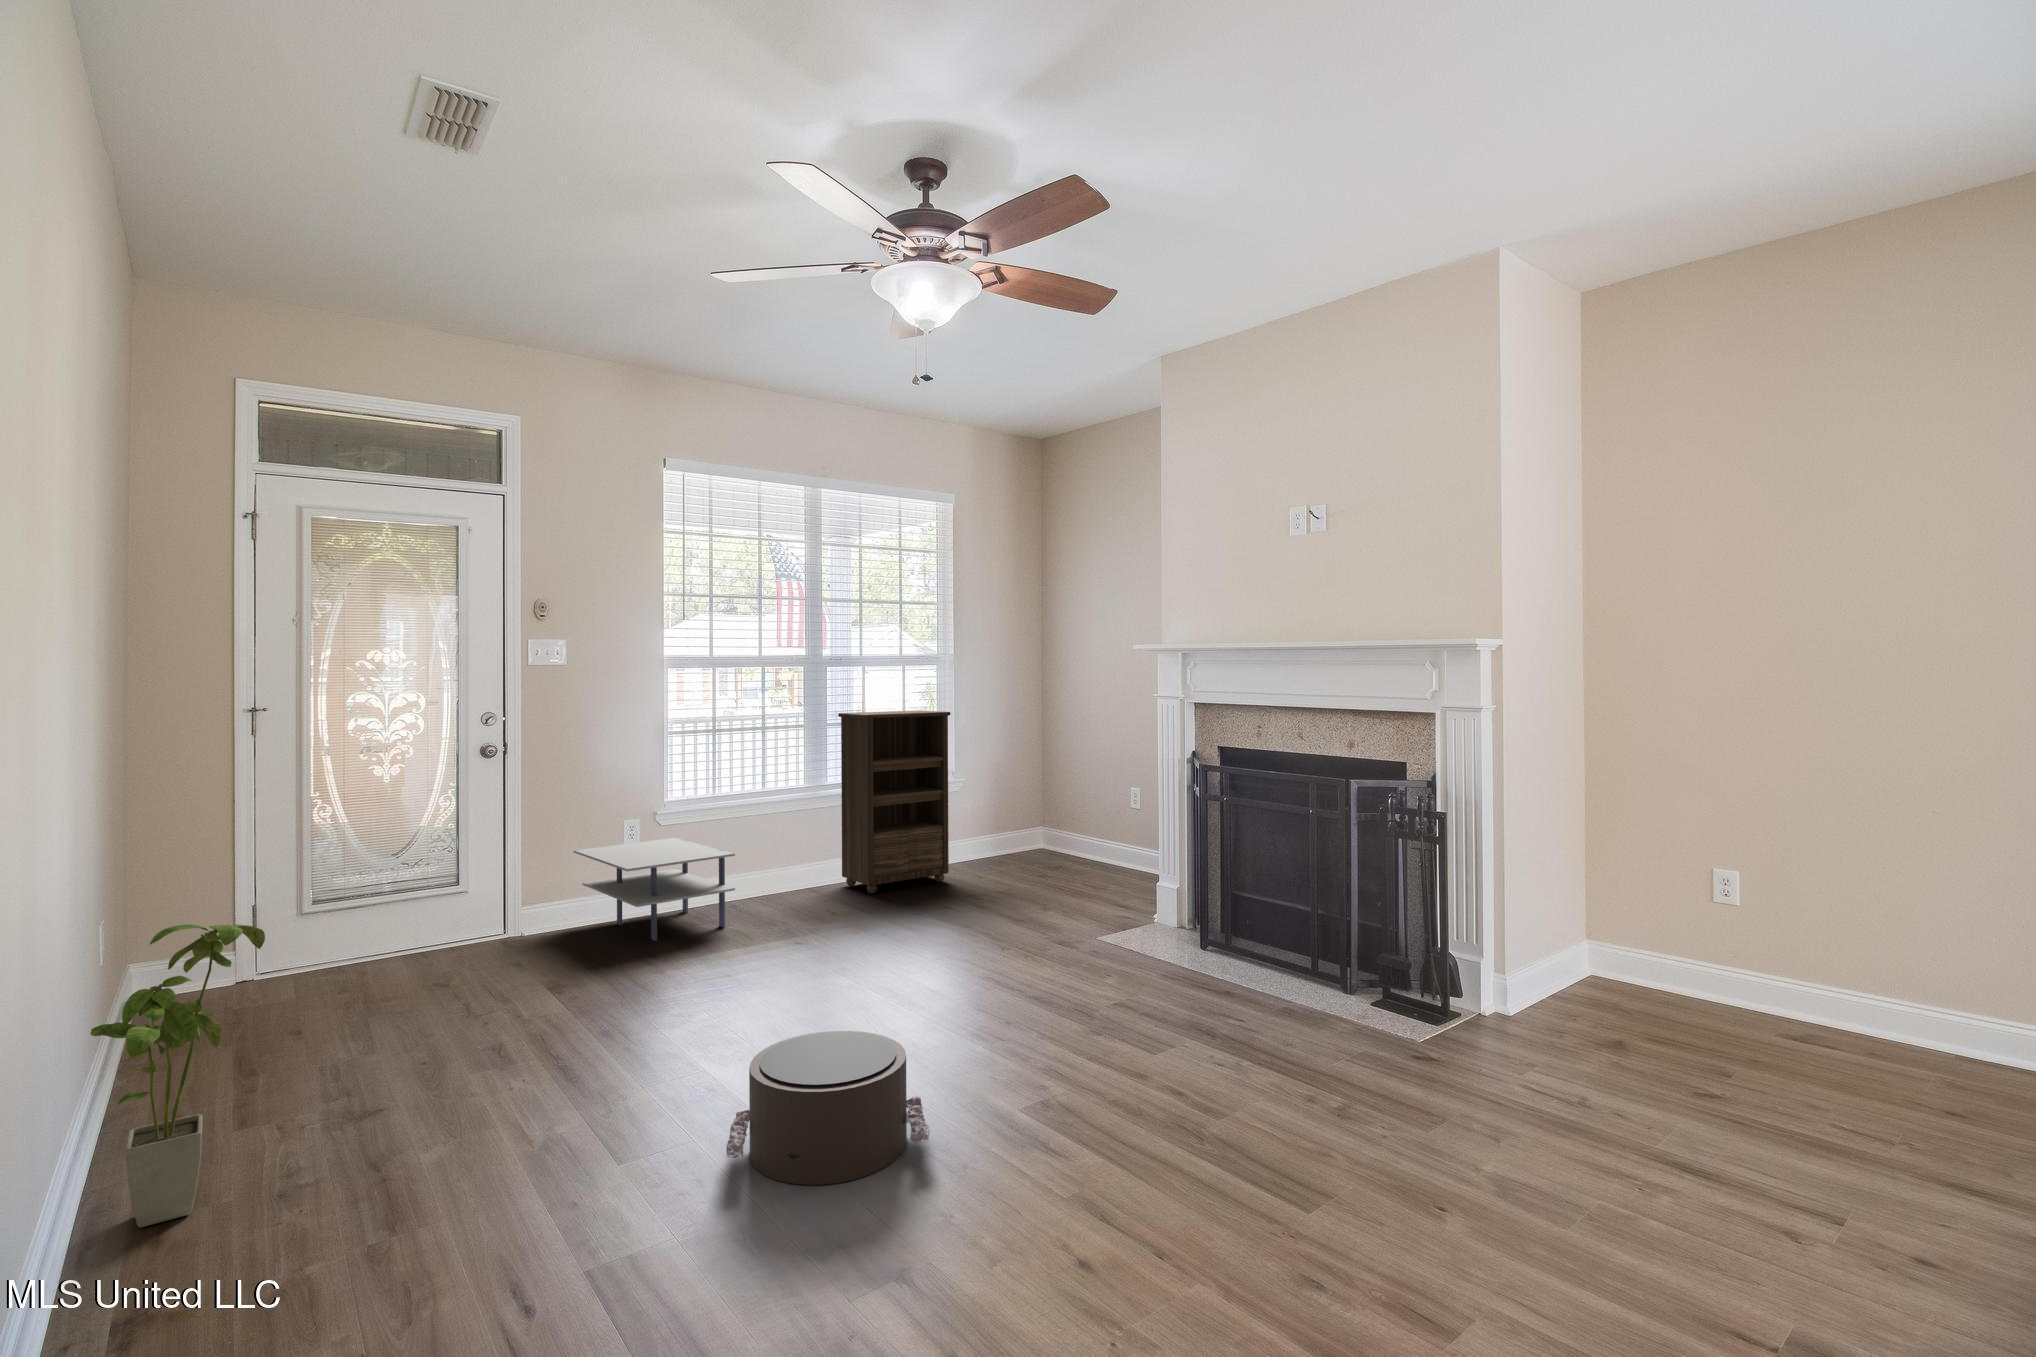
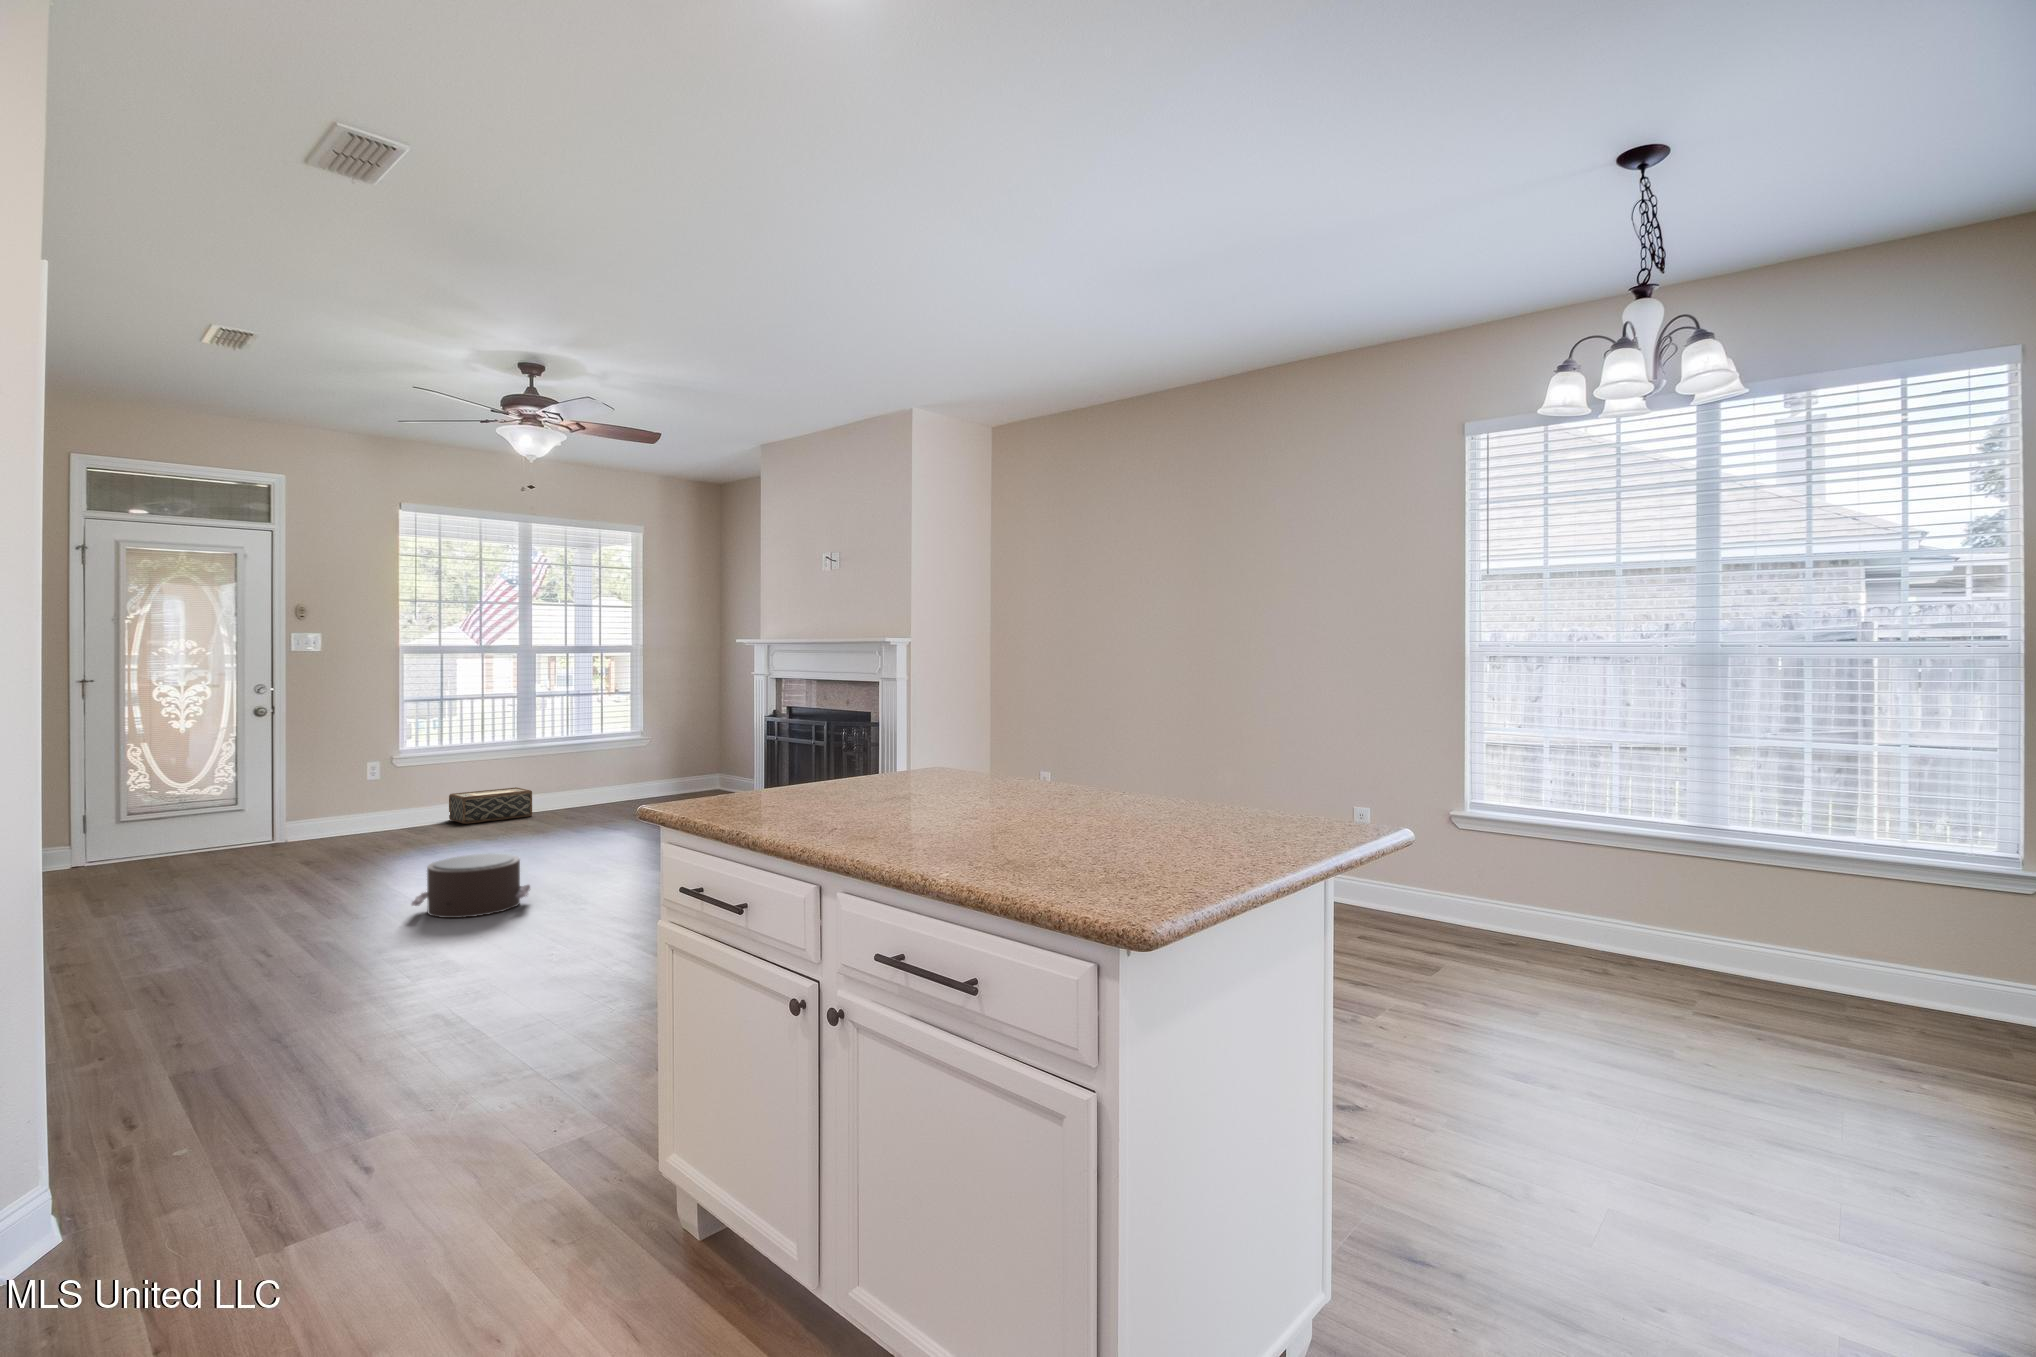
bookshelf: present [838,710,950,893] -> none [541,686,628,814]
side table: present [574,838,735,941] -> none [329,775,452,840]
woven basket: none [724,853,830,910] -> present [449,787,532,824]
house plant: present [90,924,265,1227] -> none [38,791,137,944]

